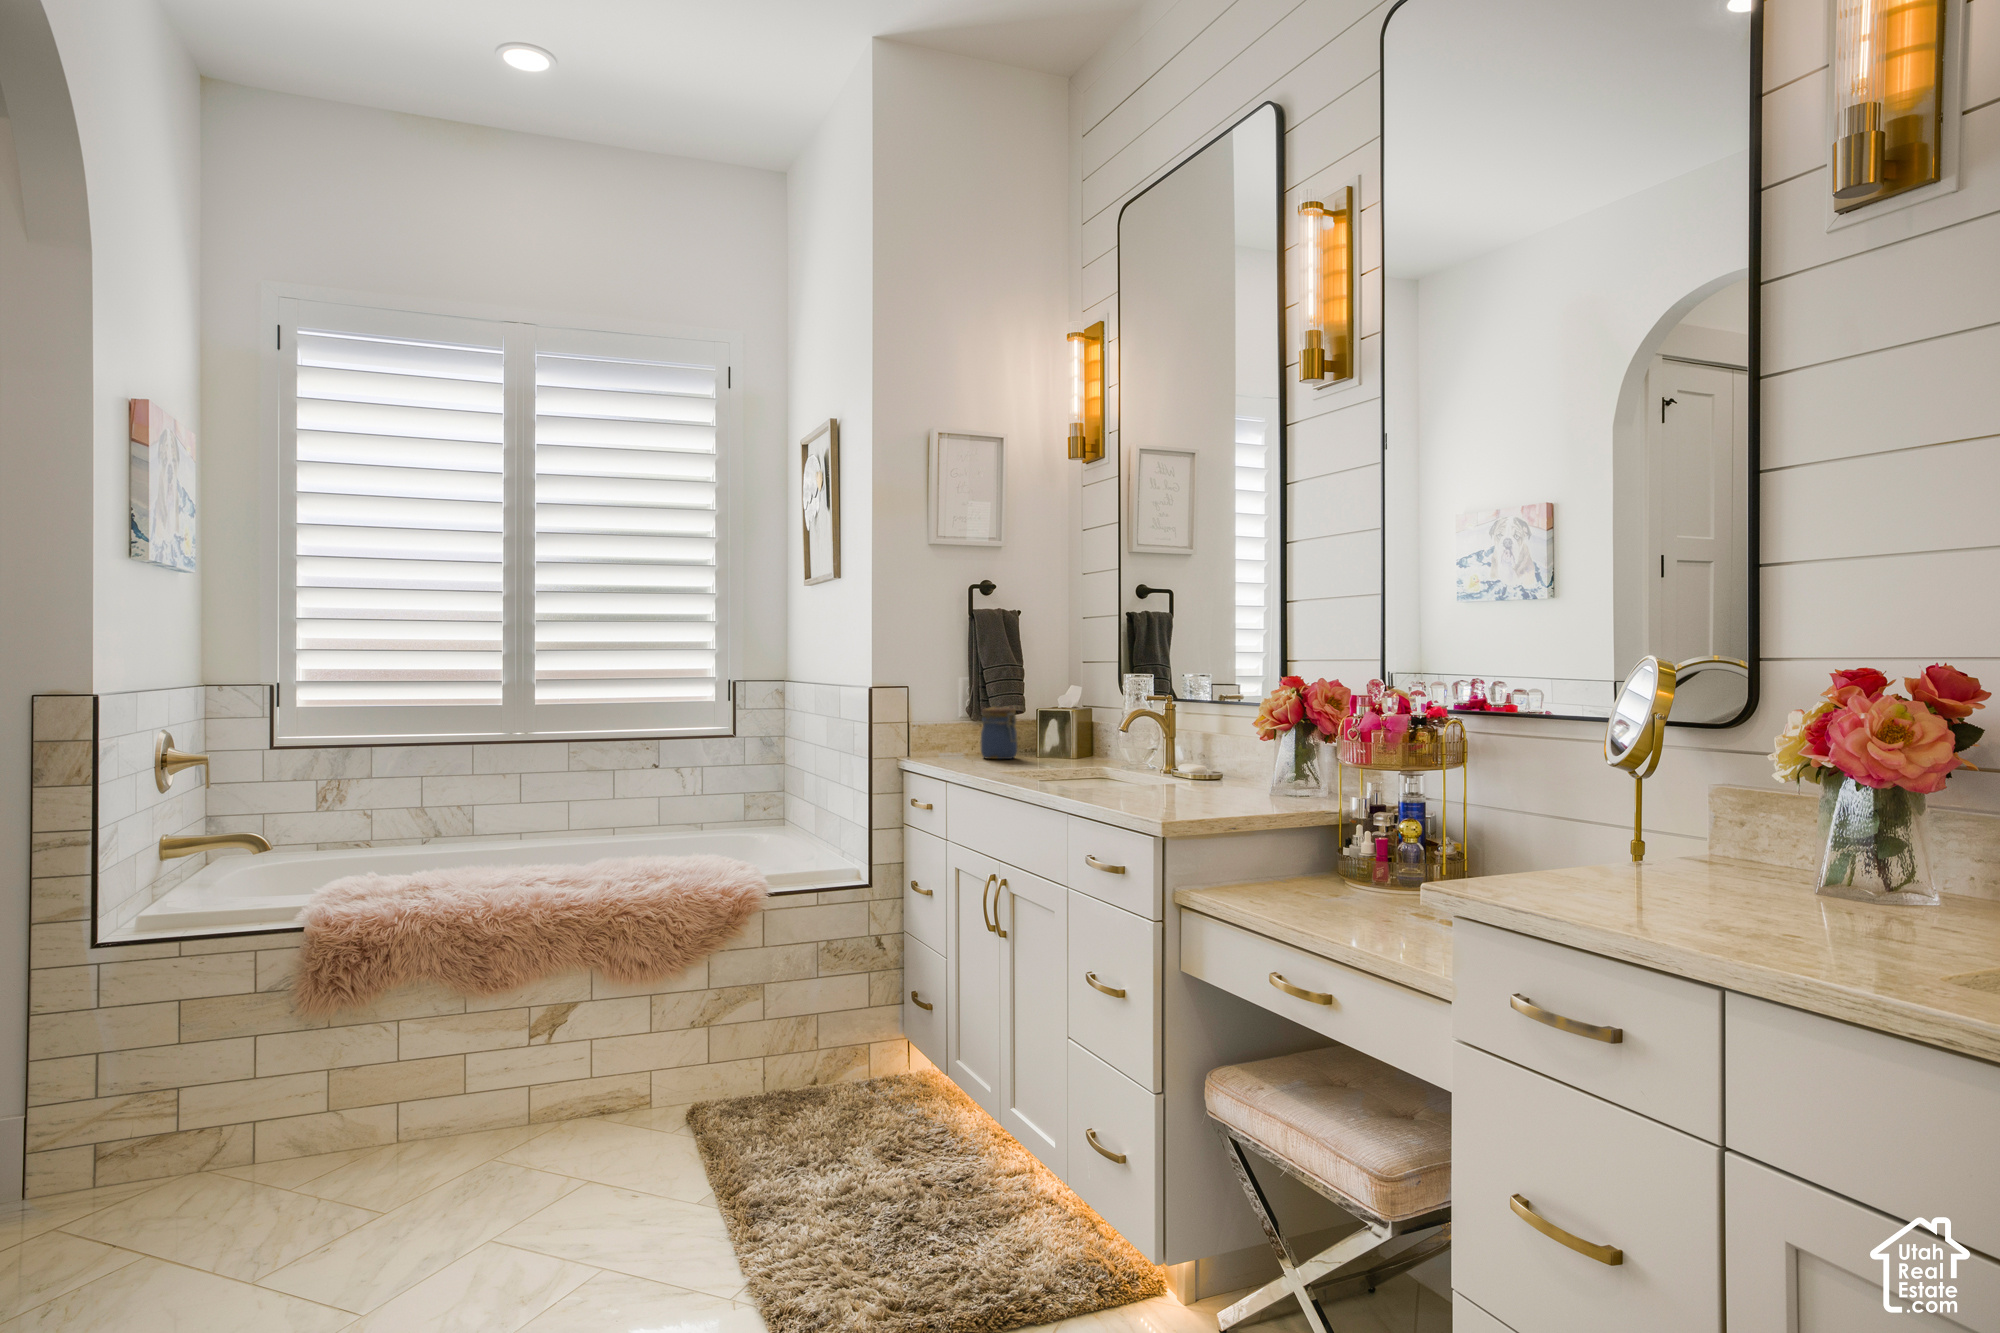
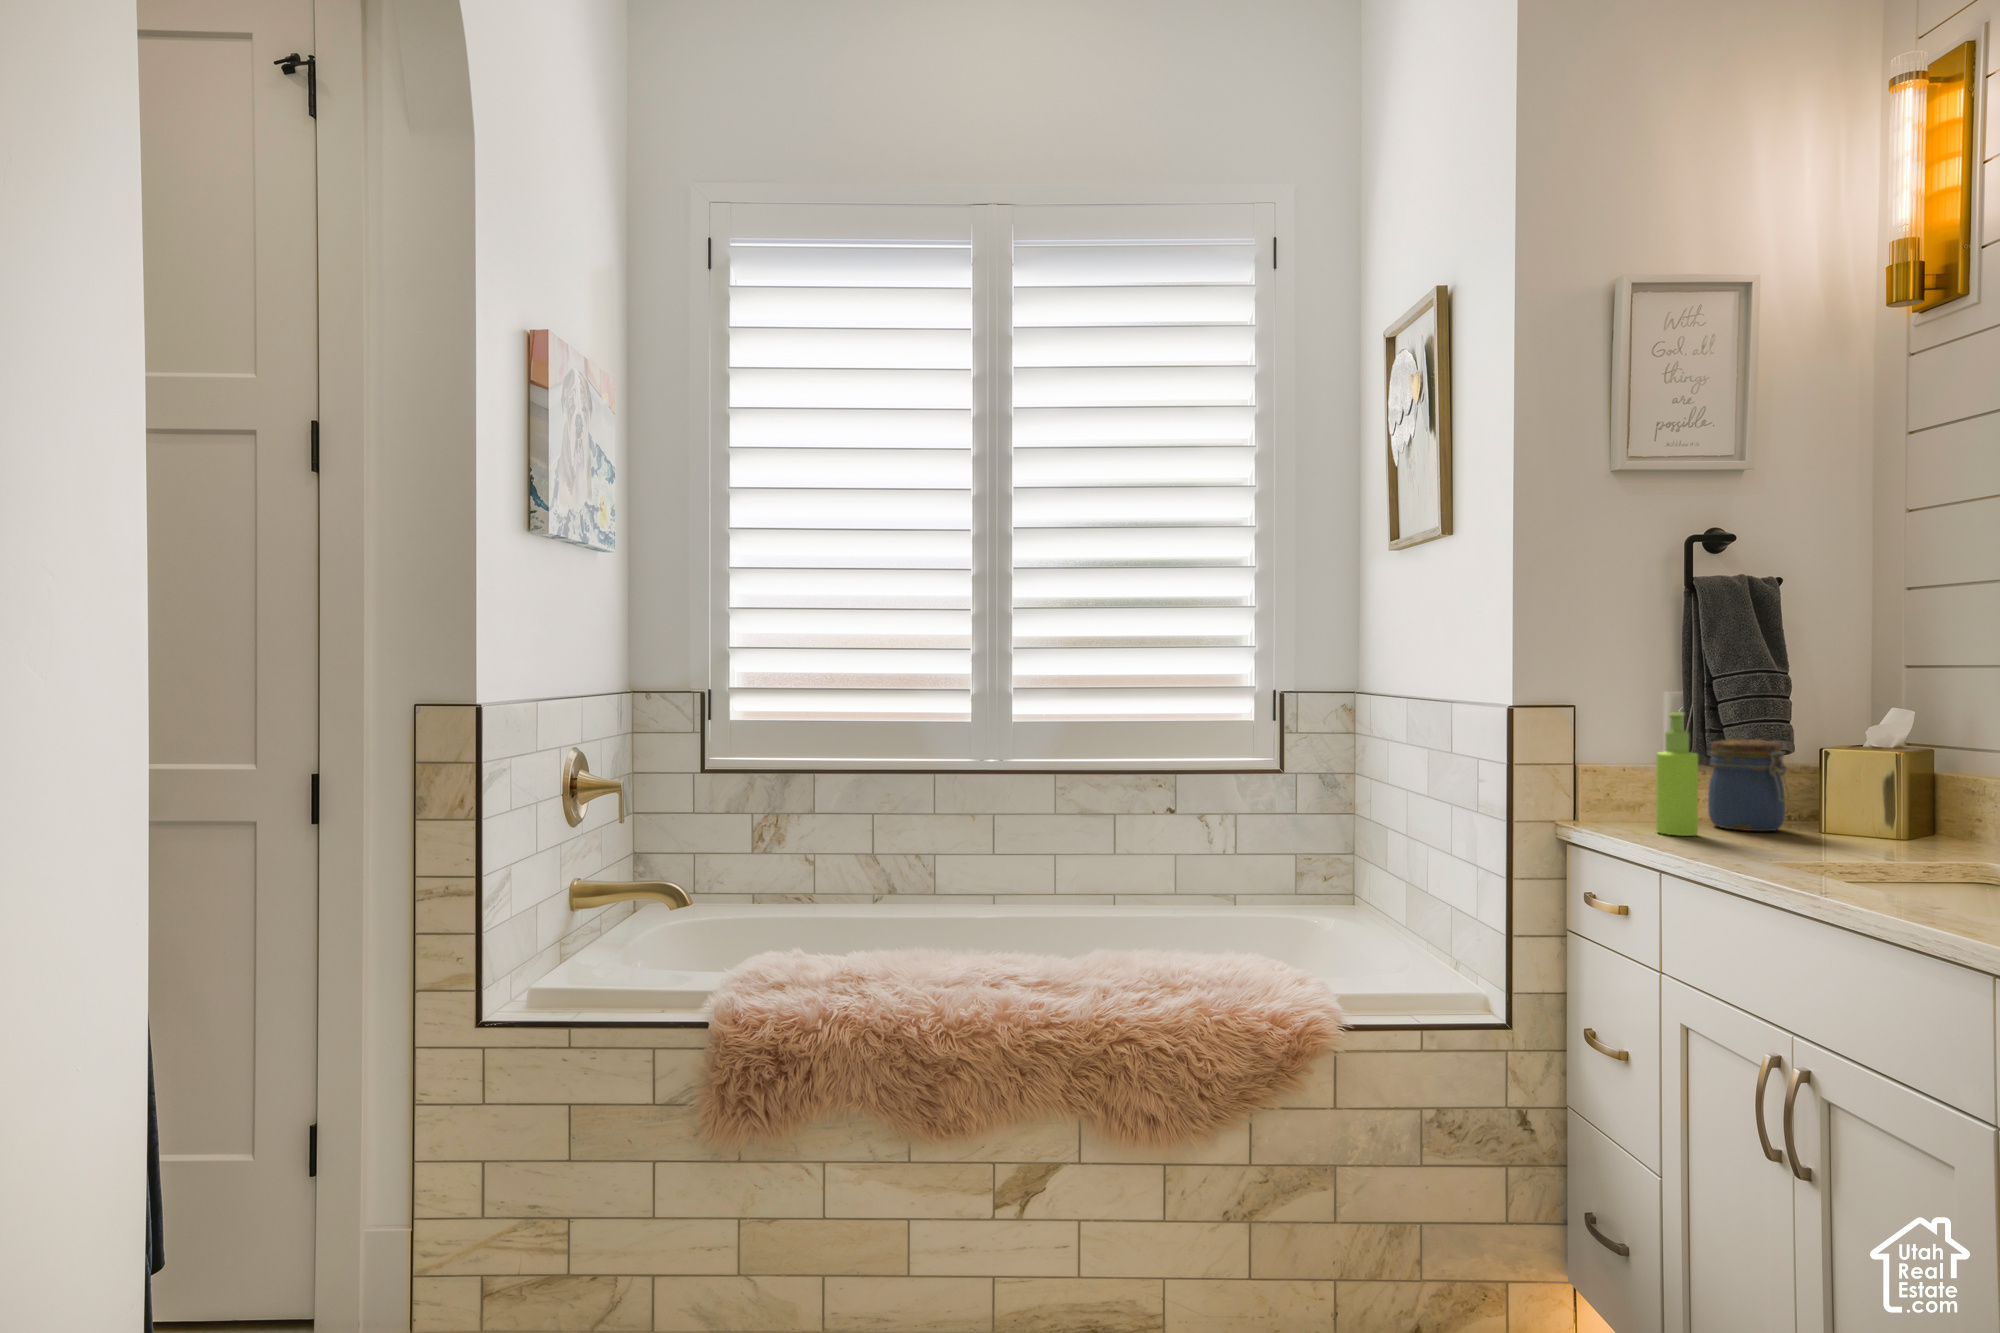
soap dispenser: none [945,692,966,763] -> present [1656,712,1698,836]

